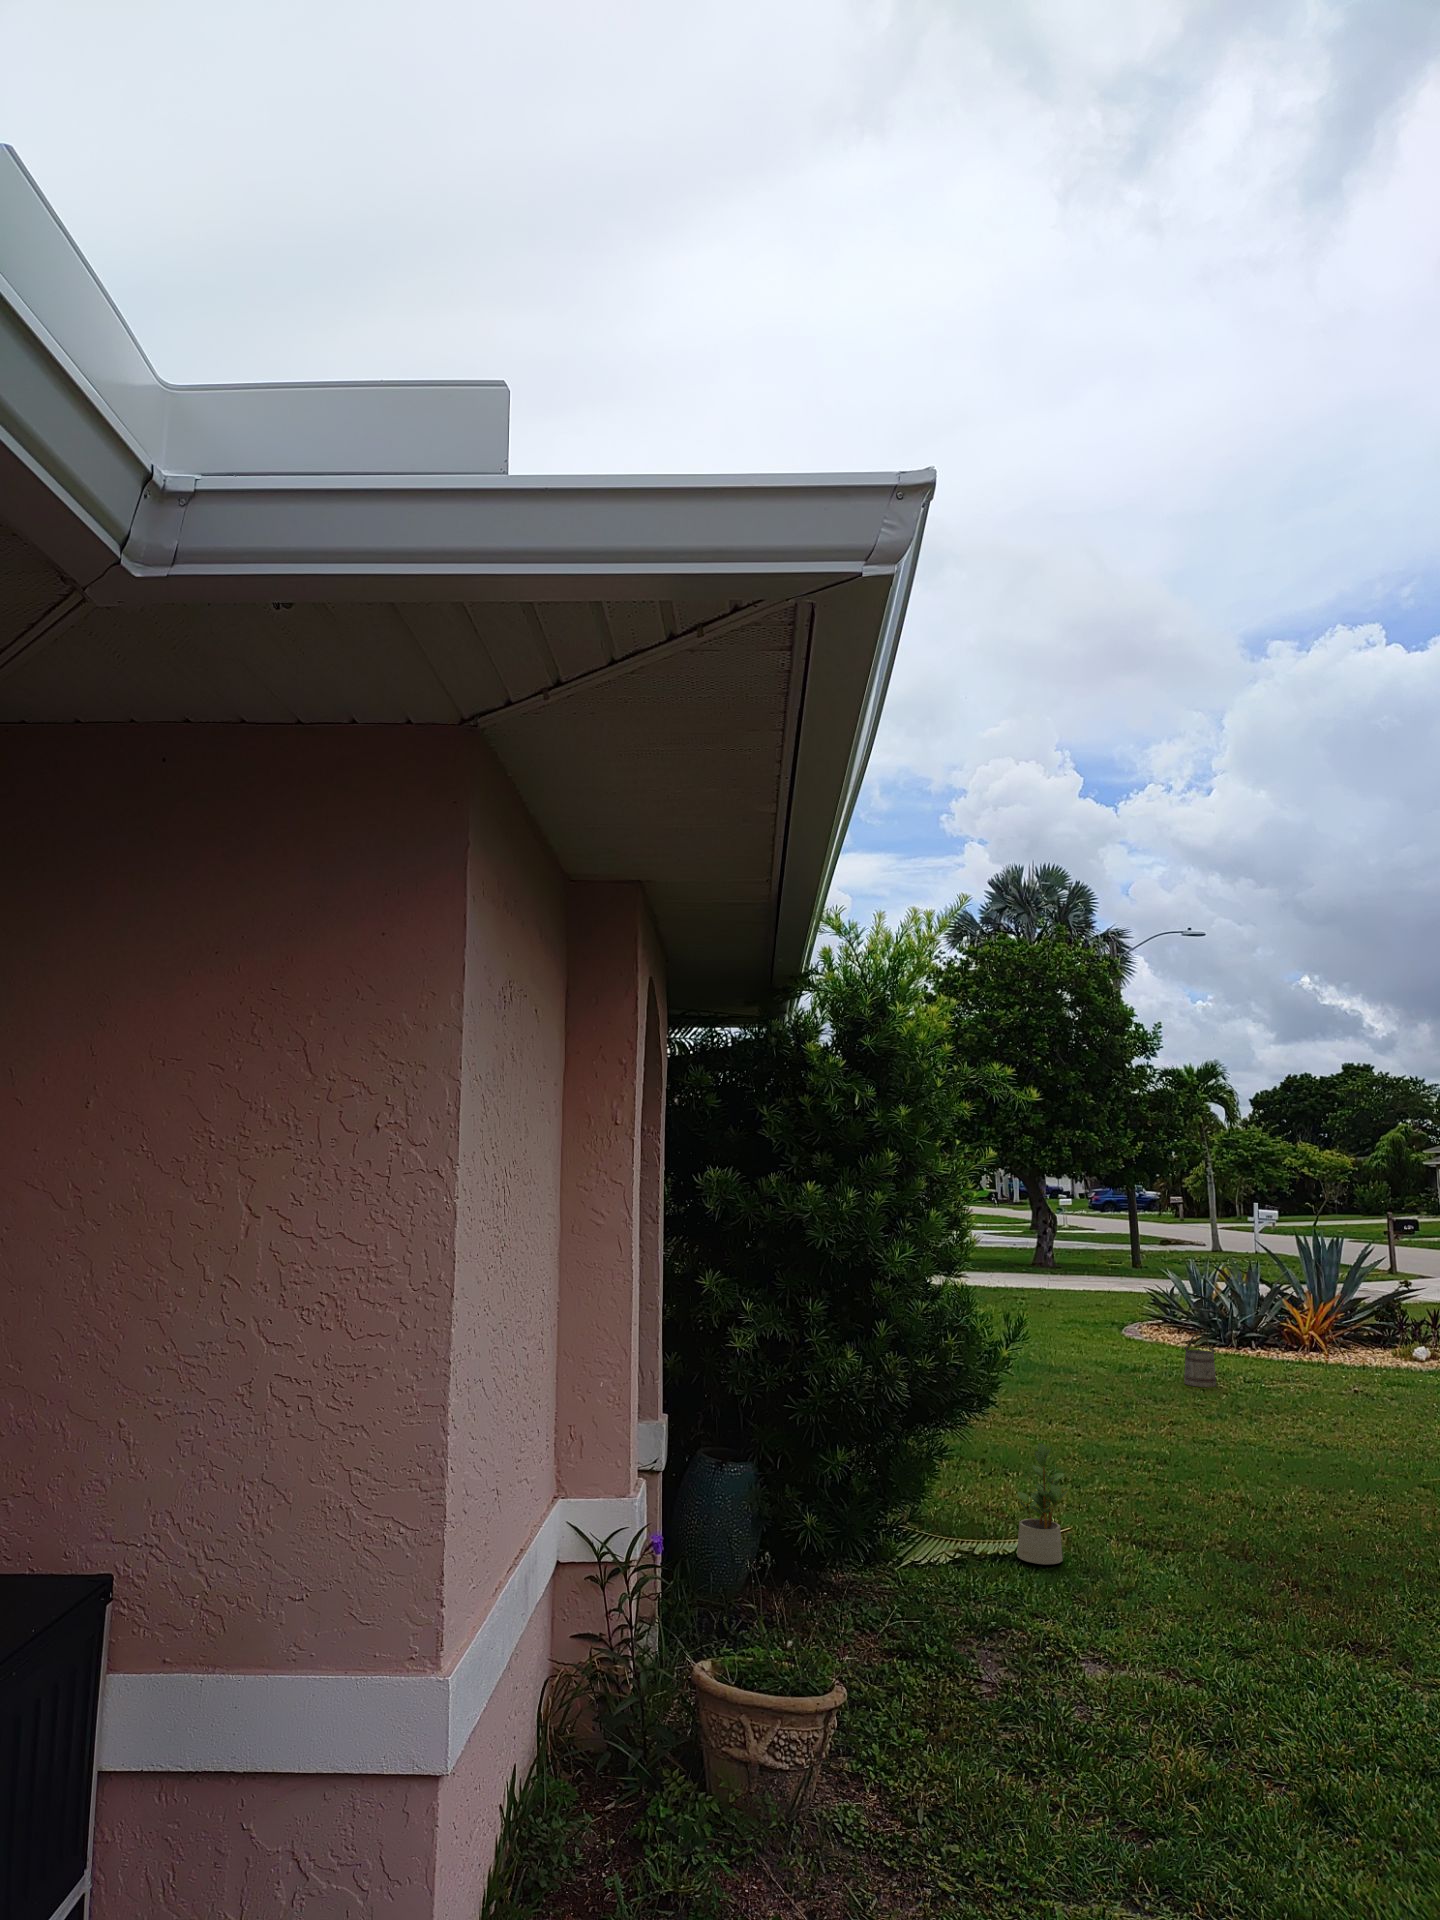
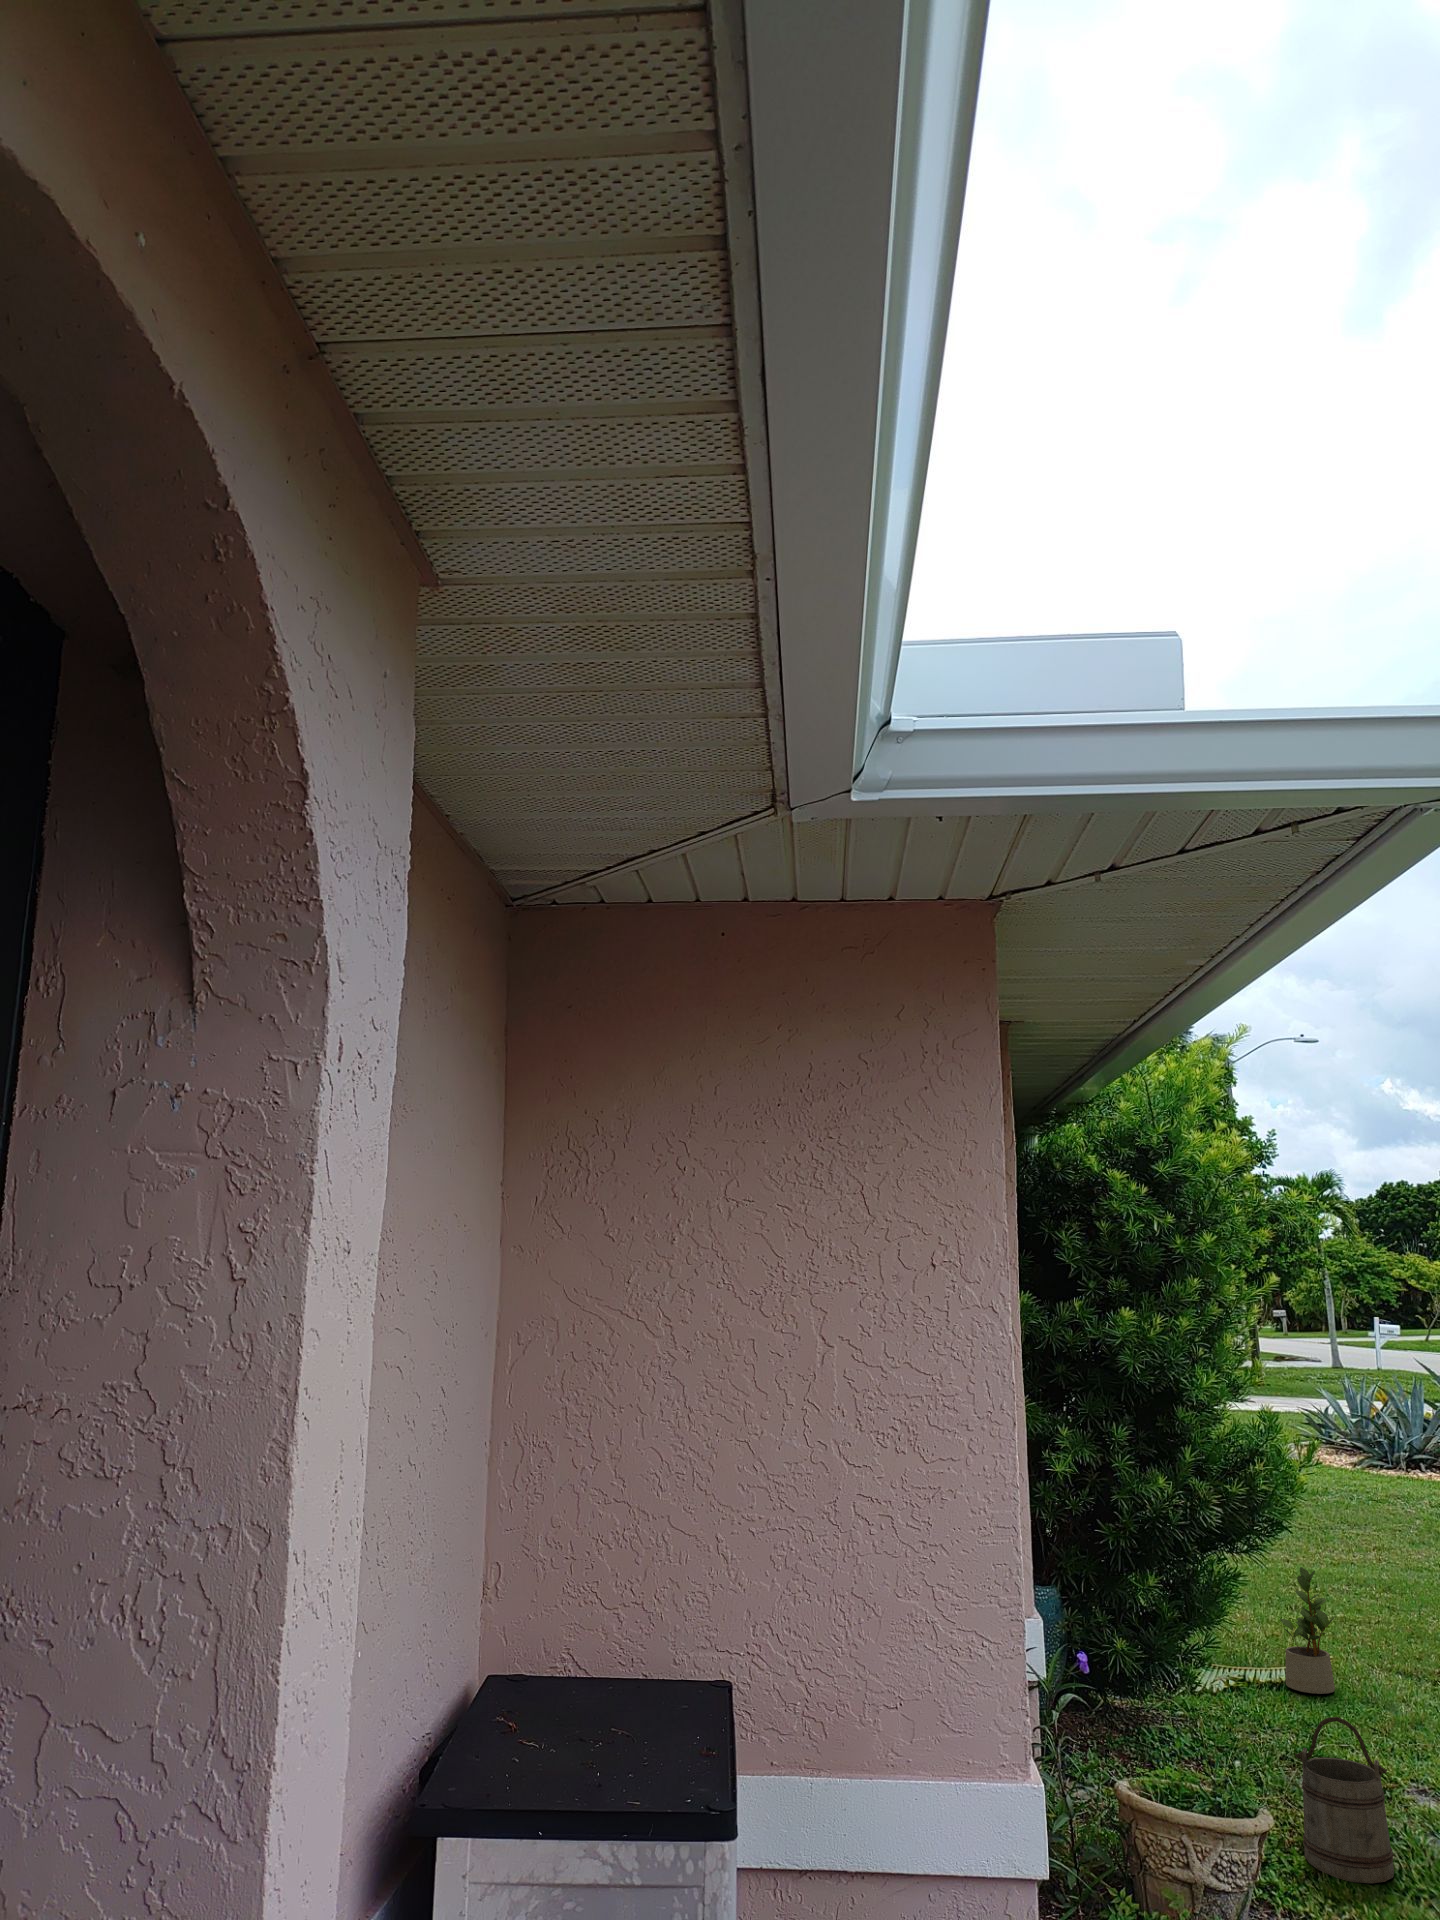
bucket: present [1184,1334,1216,1387] -> present [1295,1717,1394,1883]

